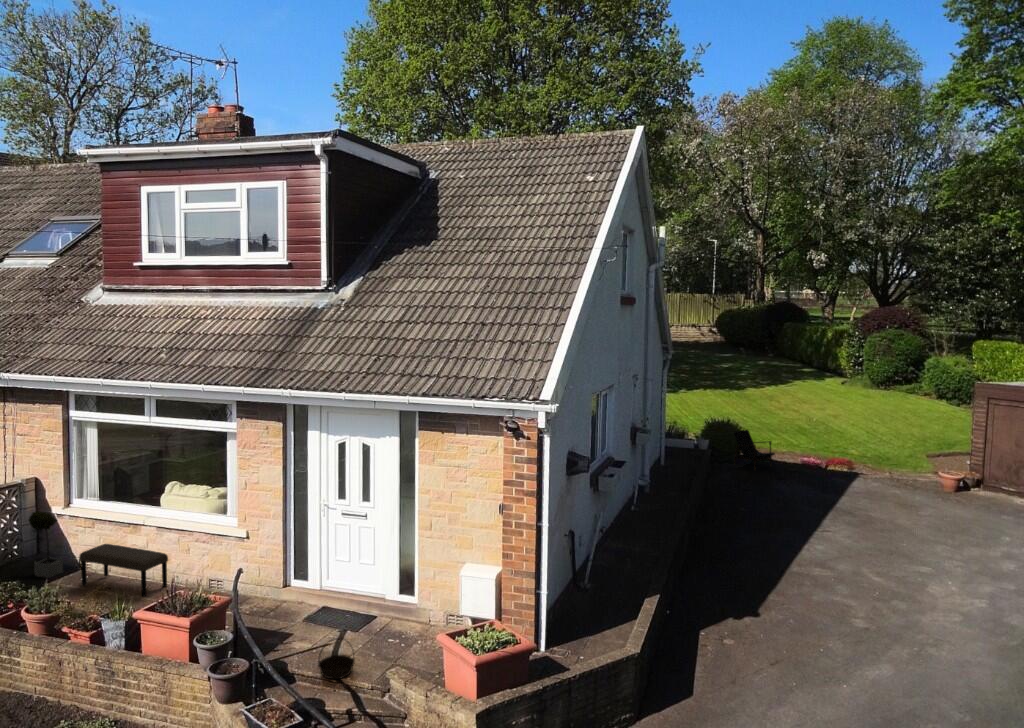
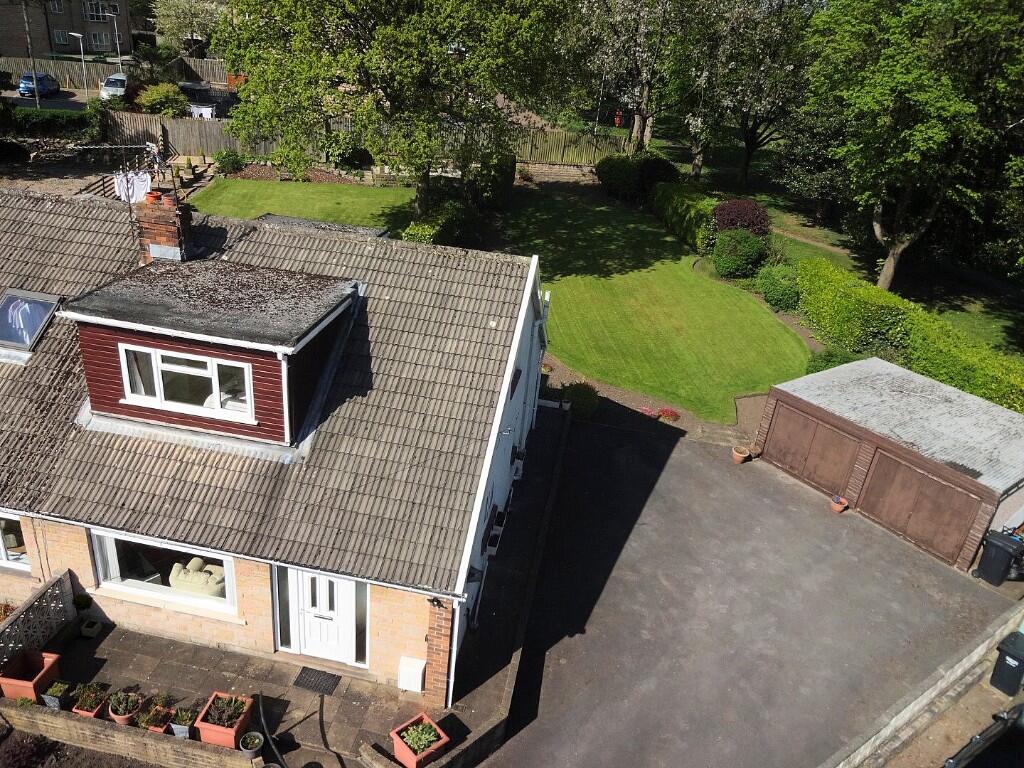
lounge chair: present [734,430,775,470] -> none [589,392,621,429]
bench: present [79,544,168,597] -> none [120,616,187,660]
basket: present [318,638,355,679] -> none [315,727,337,751]

